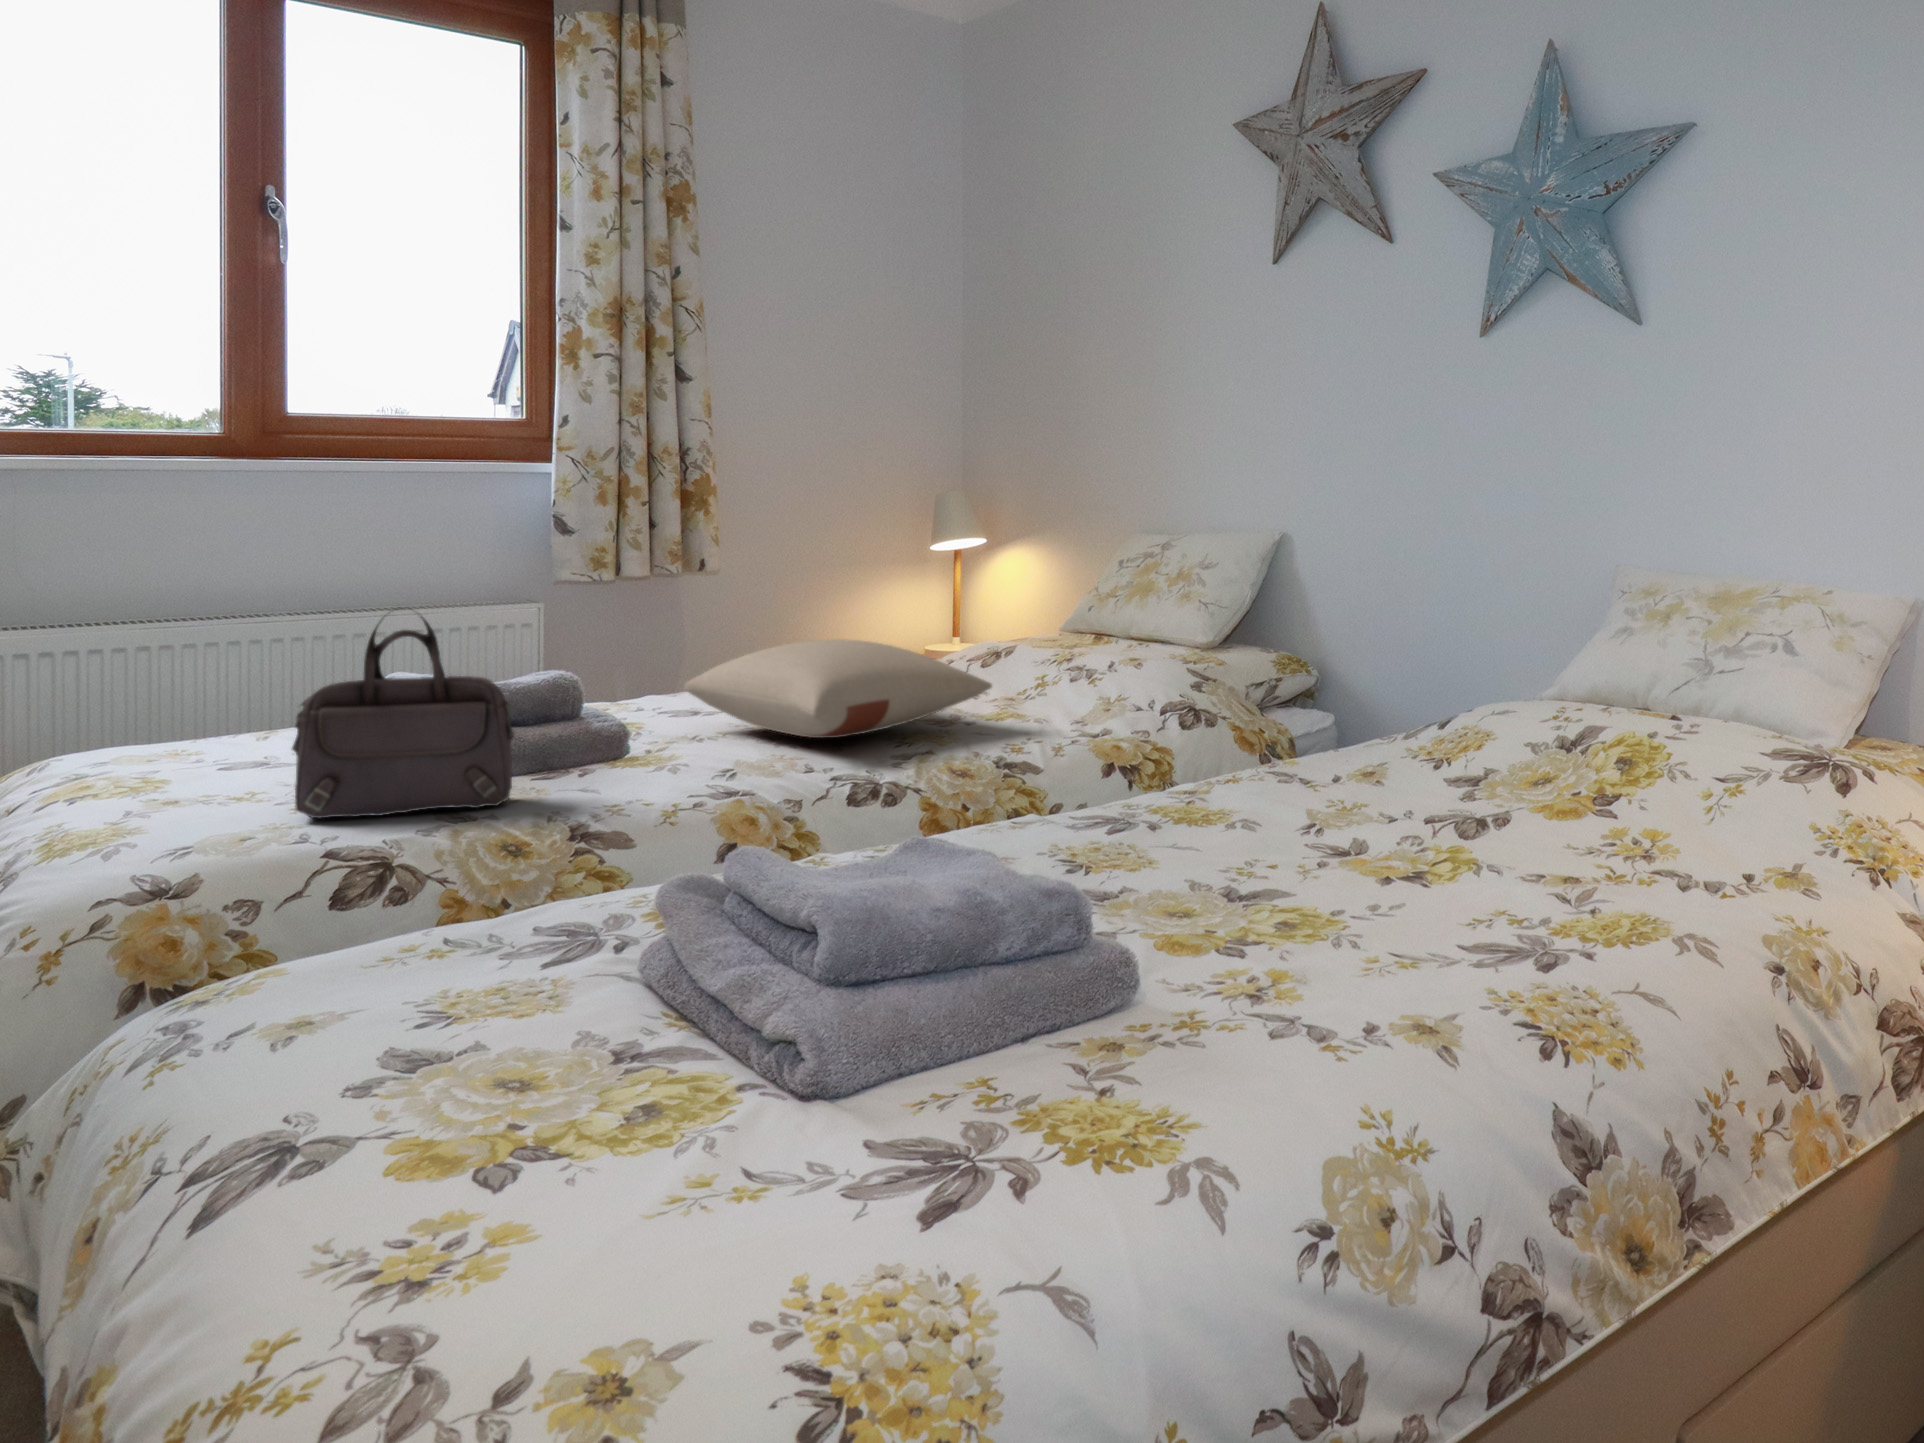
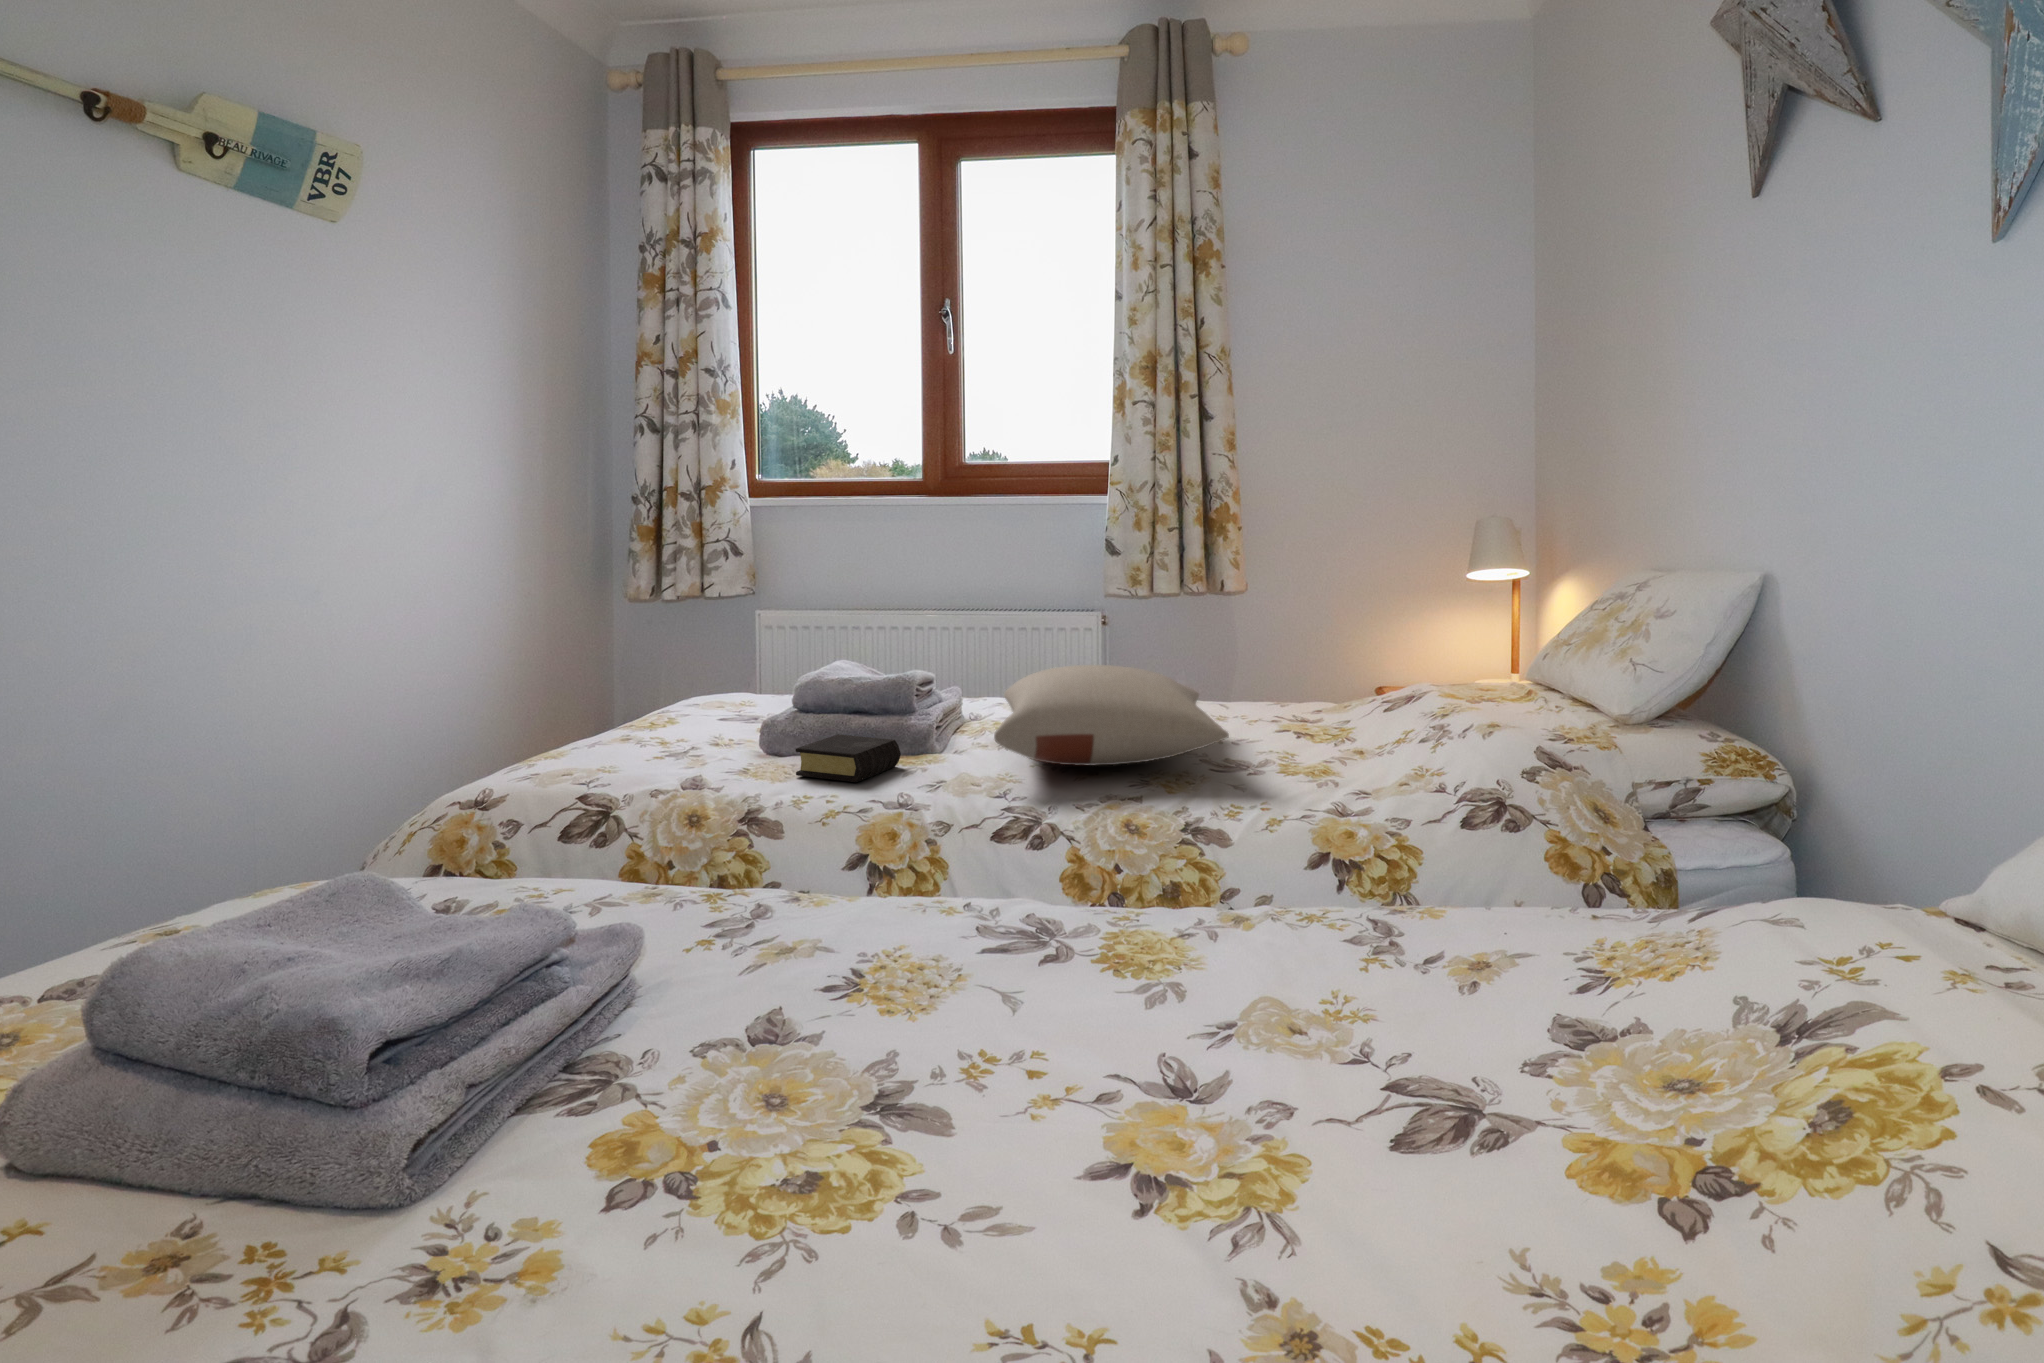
handbag: present [292,610,514,818] -> none [647,608,771,776]
book: none [558,741,661,794] -> present [796,734,901,782]

